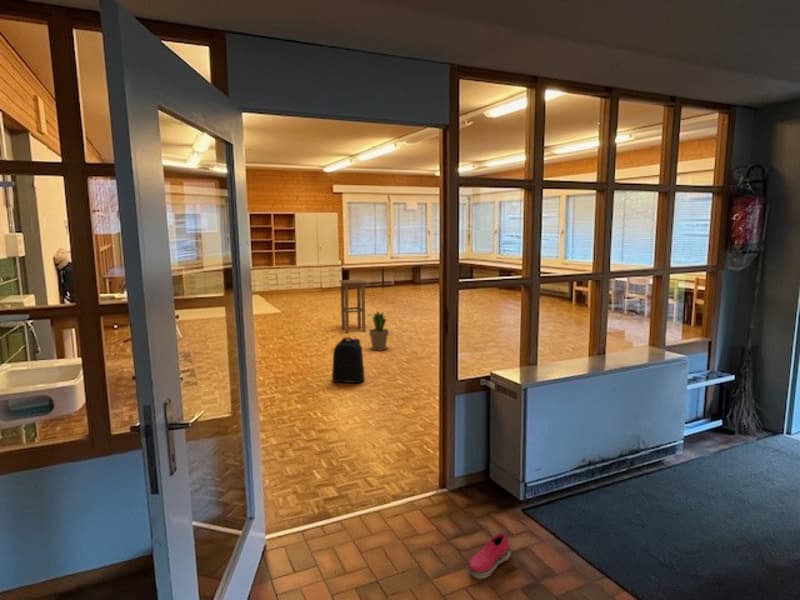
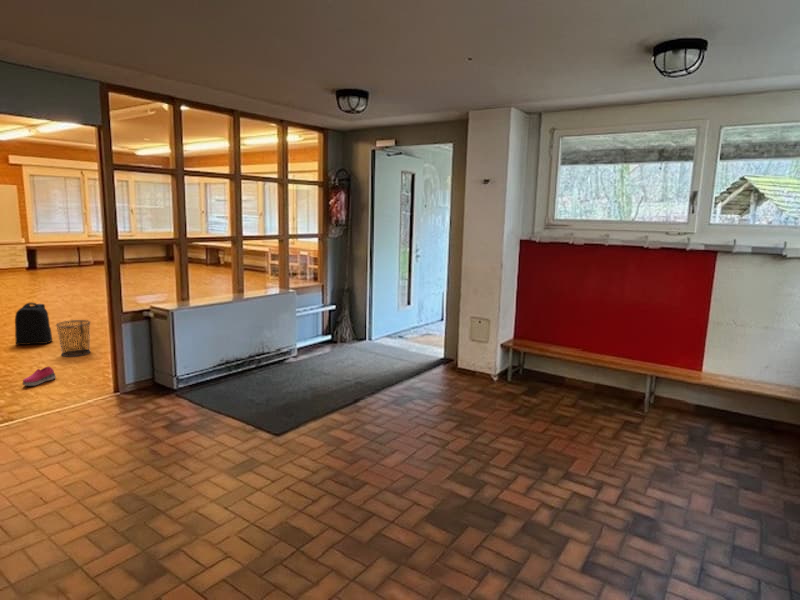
stool: present [340,280,365,333] -> none [21,254,56,309]
potted plant: present [369,312,389,350] -> none [54,282,81,319]
waste bin: none [371,364,405,408] -> present [57,320,90,357]
shoe: present [469,534,511,579] -> present [23,367,56,386]

